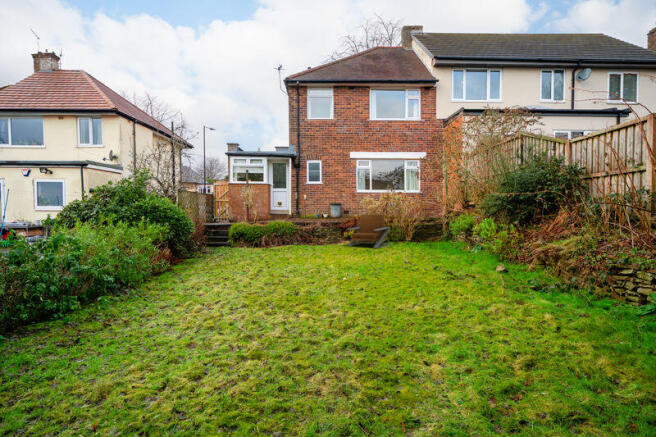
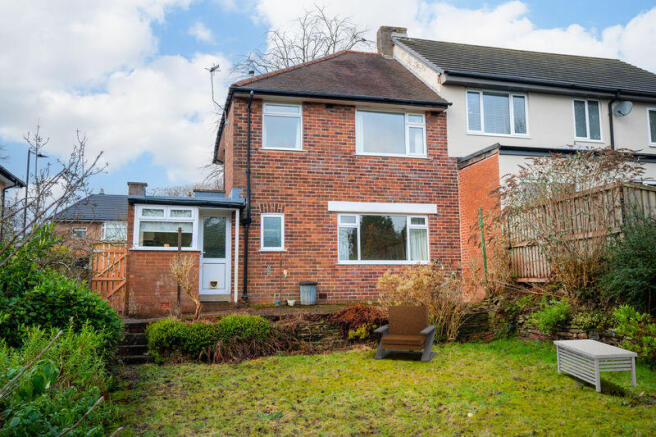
storage bench: none [450,235,492,266] -> present [554,339,637,392]

